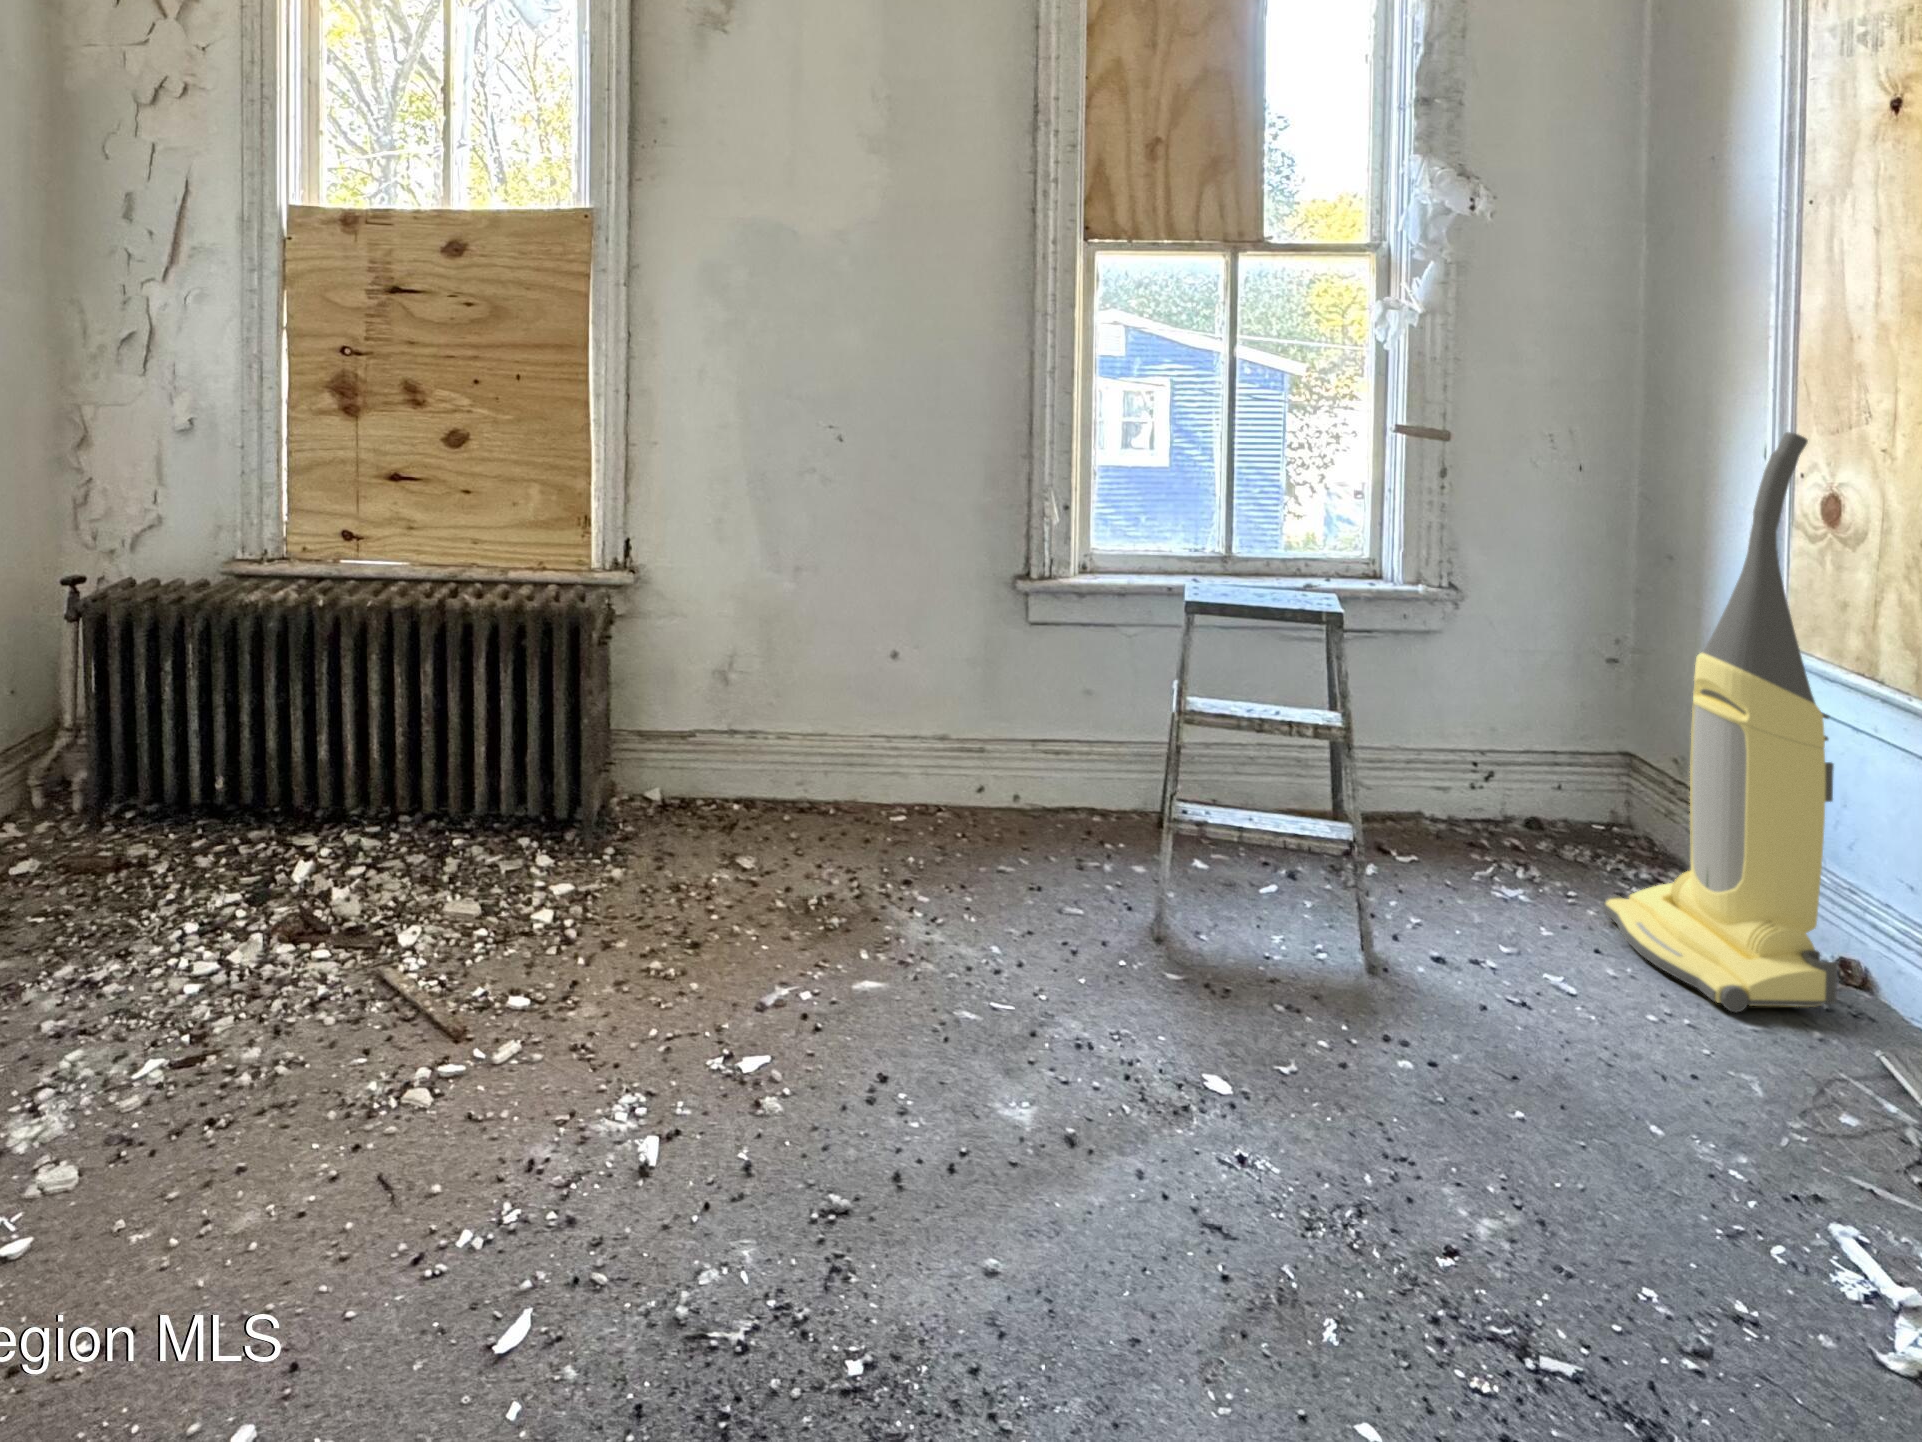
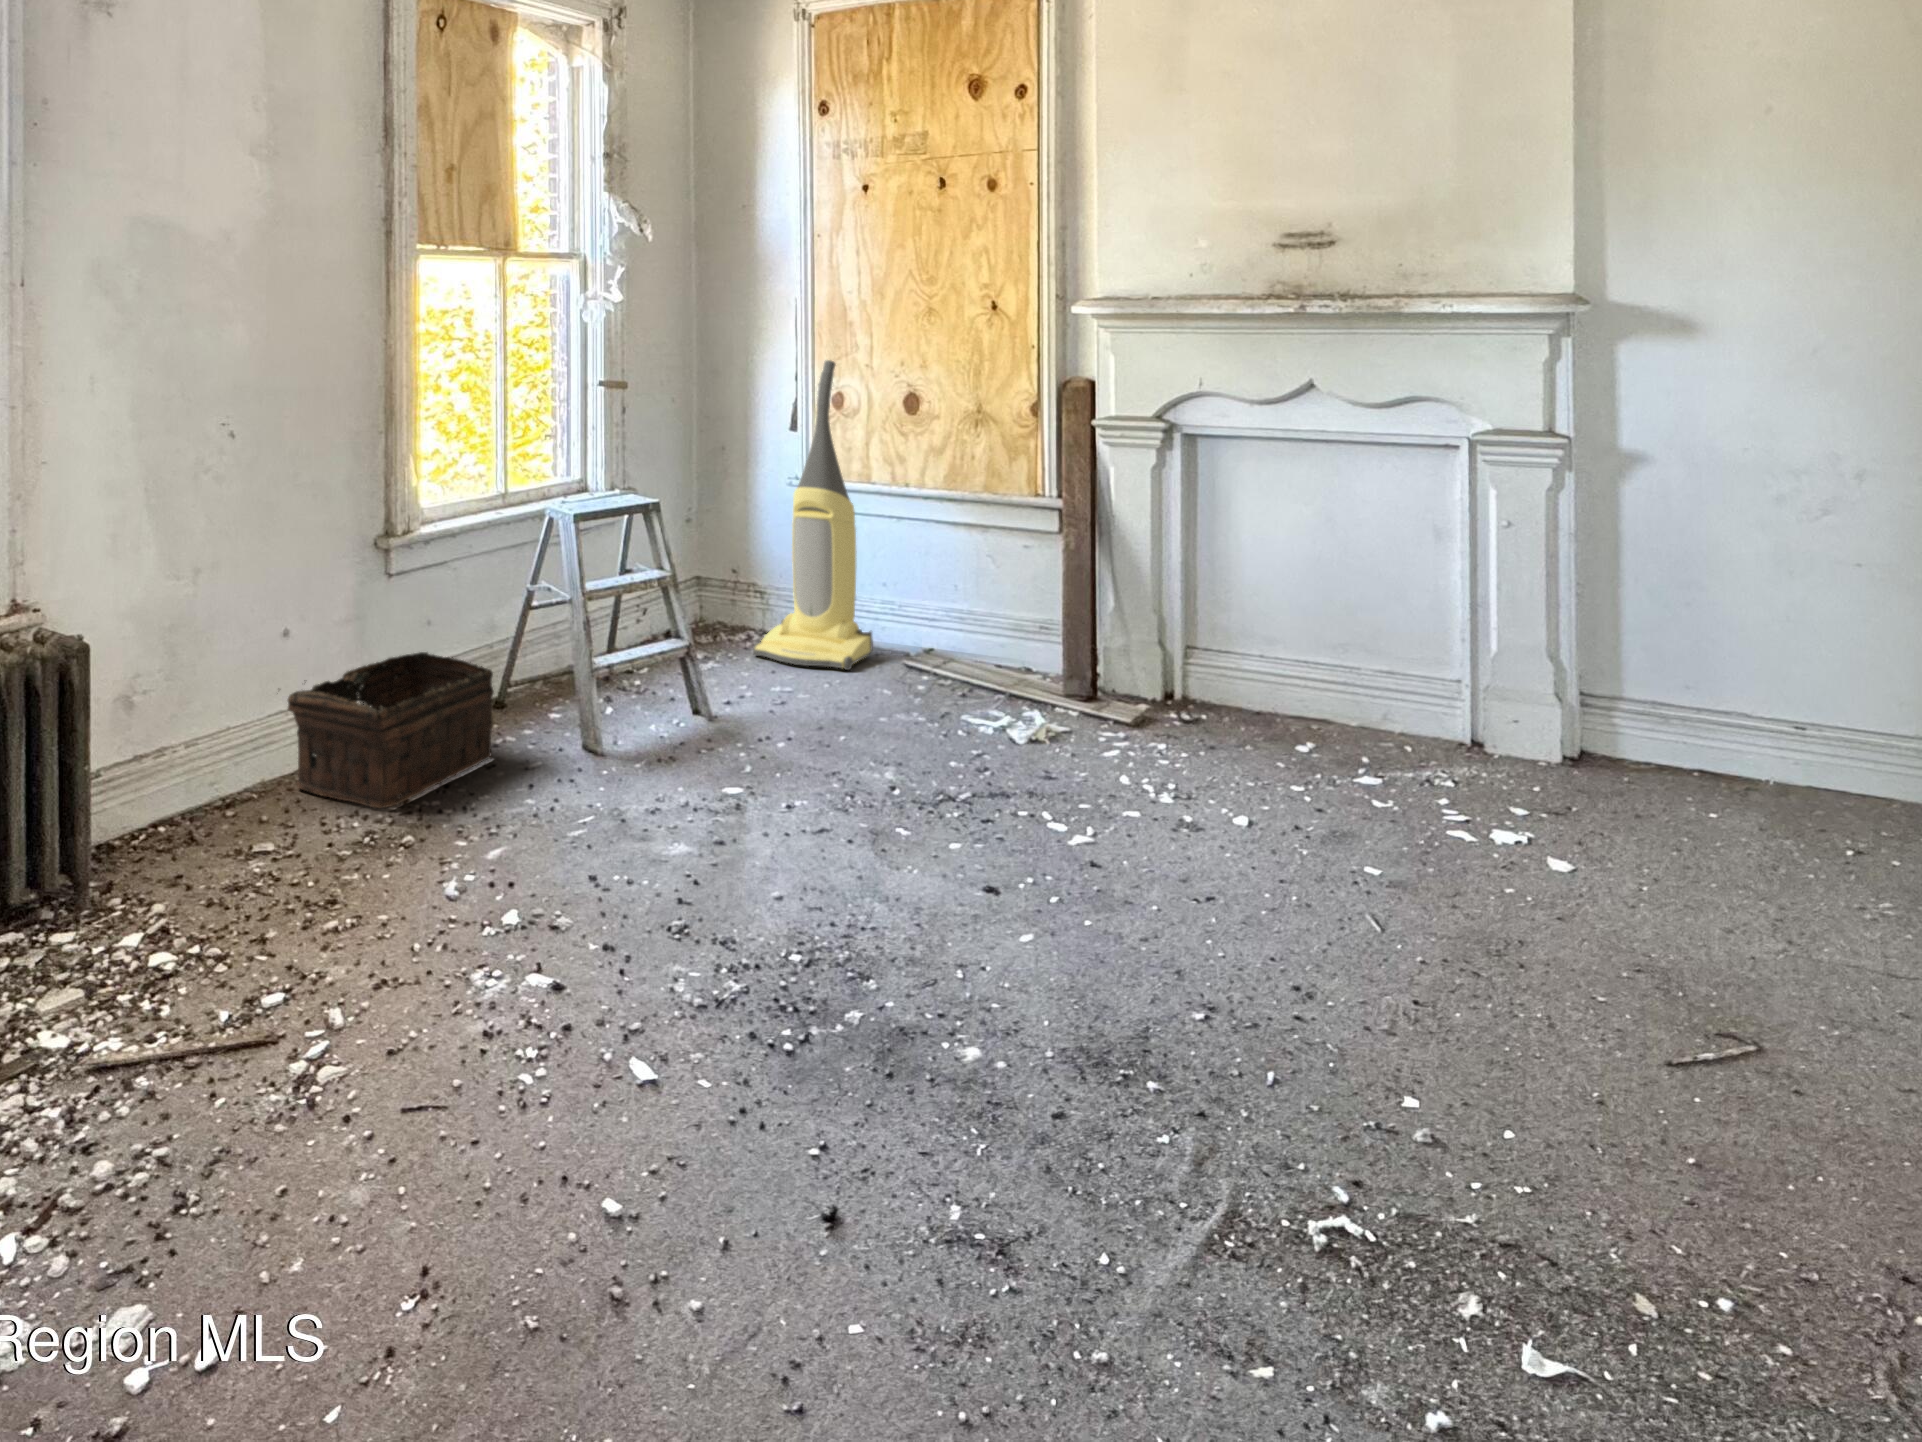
basket: none [845,714,1044,883] -> present [288,652,494,808]

